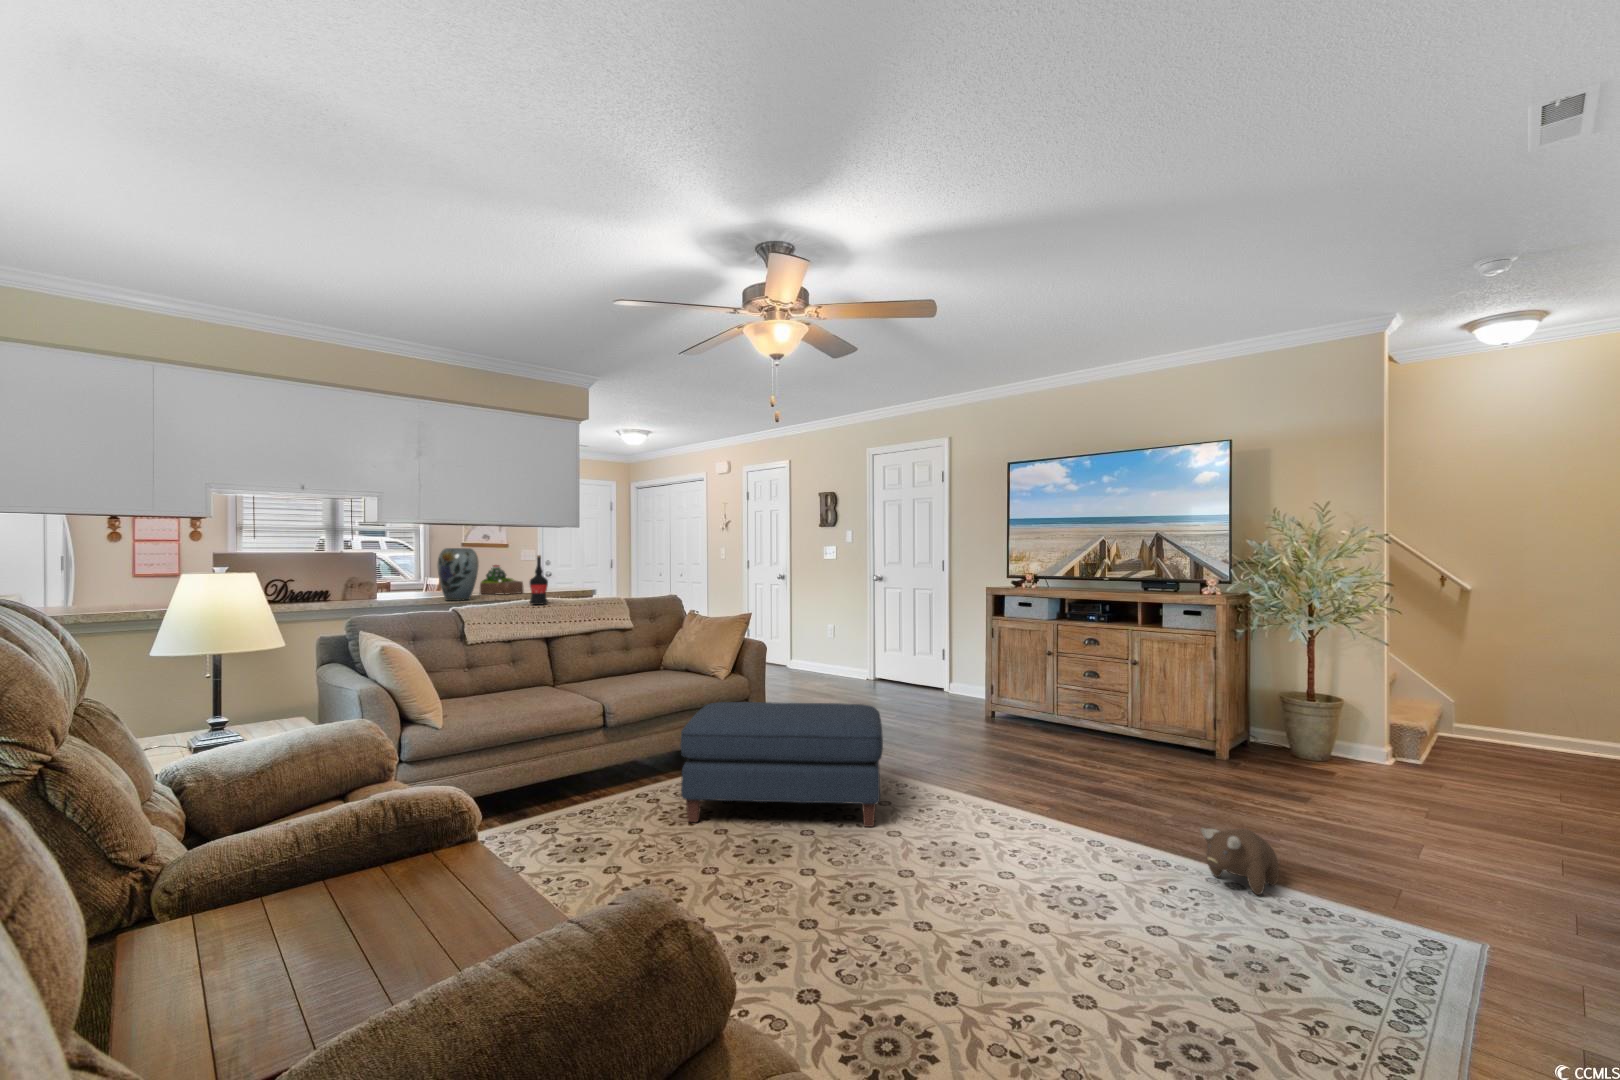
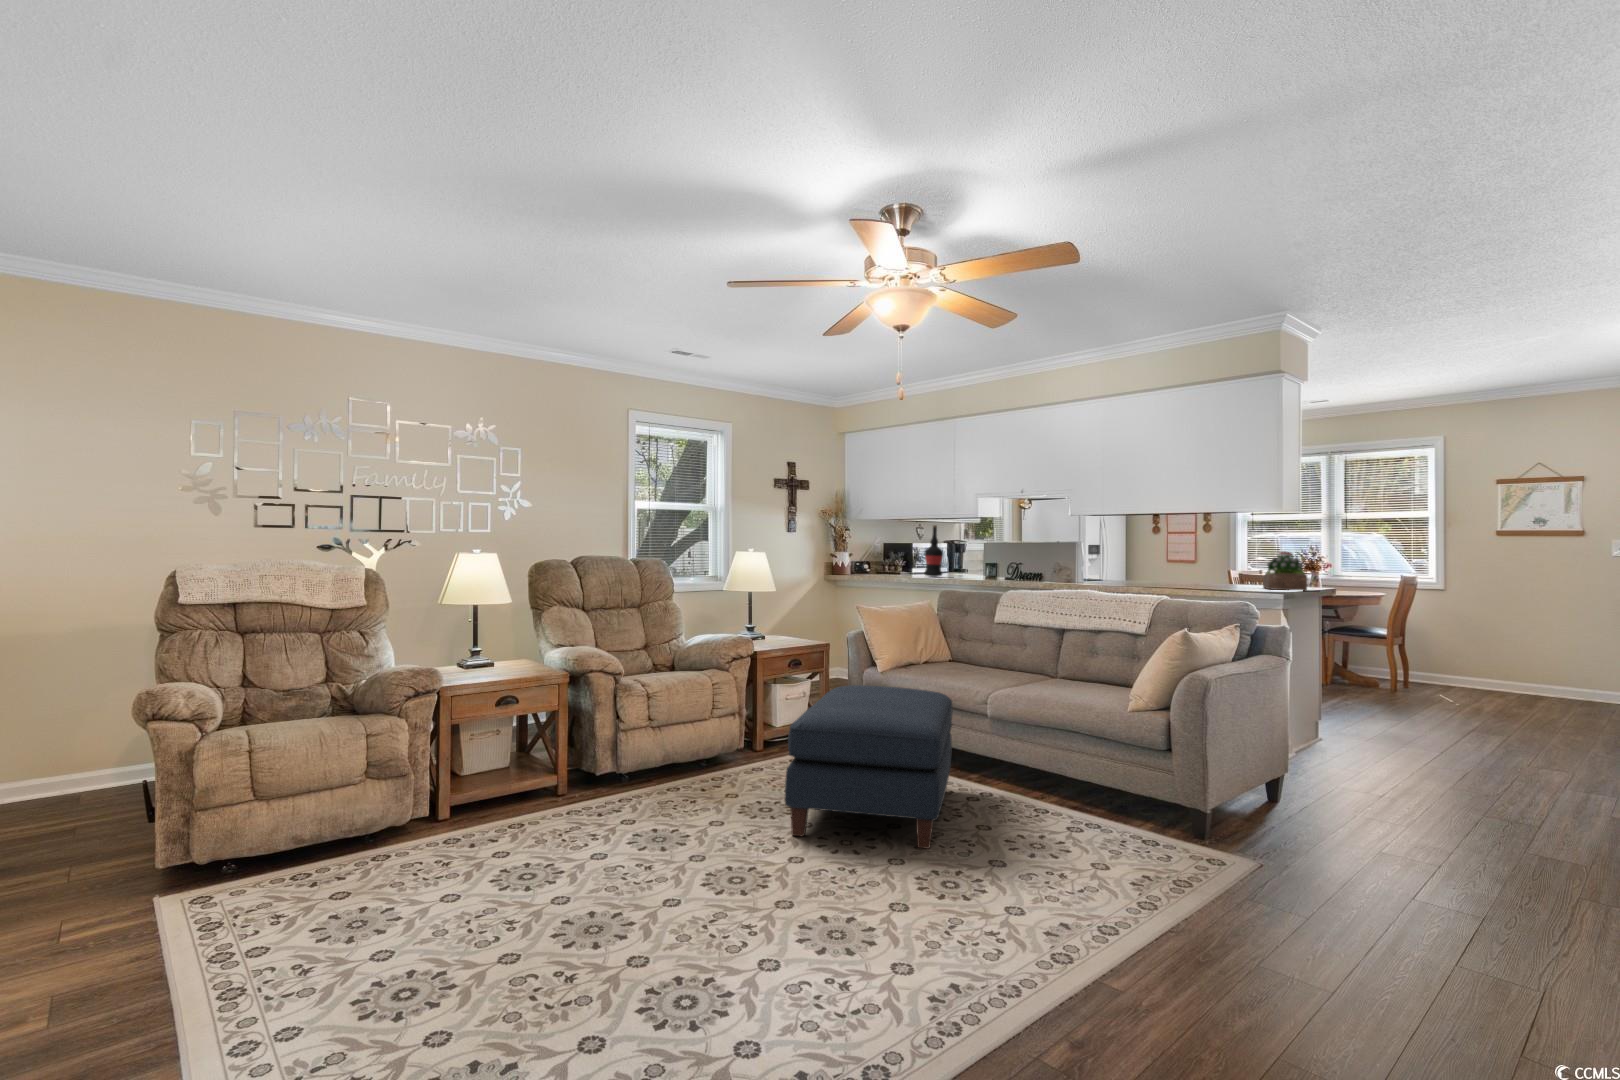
vase: present [437,548,479,601] -> none [1129,525,1172,585]
wine bottle: present [530,555,548,605] -> present [924,525,943,577]
plush toy: present [1201,828,1279,895] -> none [450,876,540,1004]

